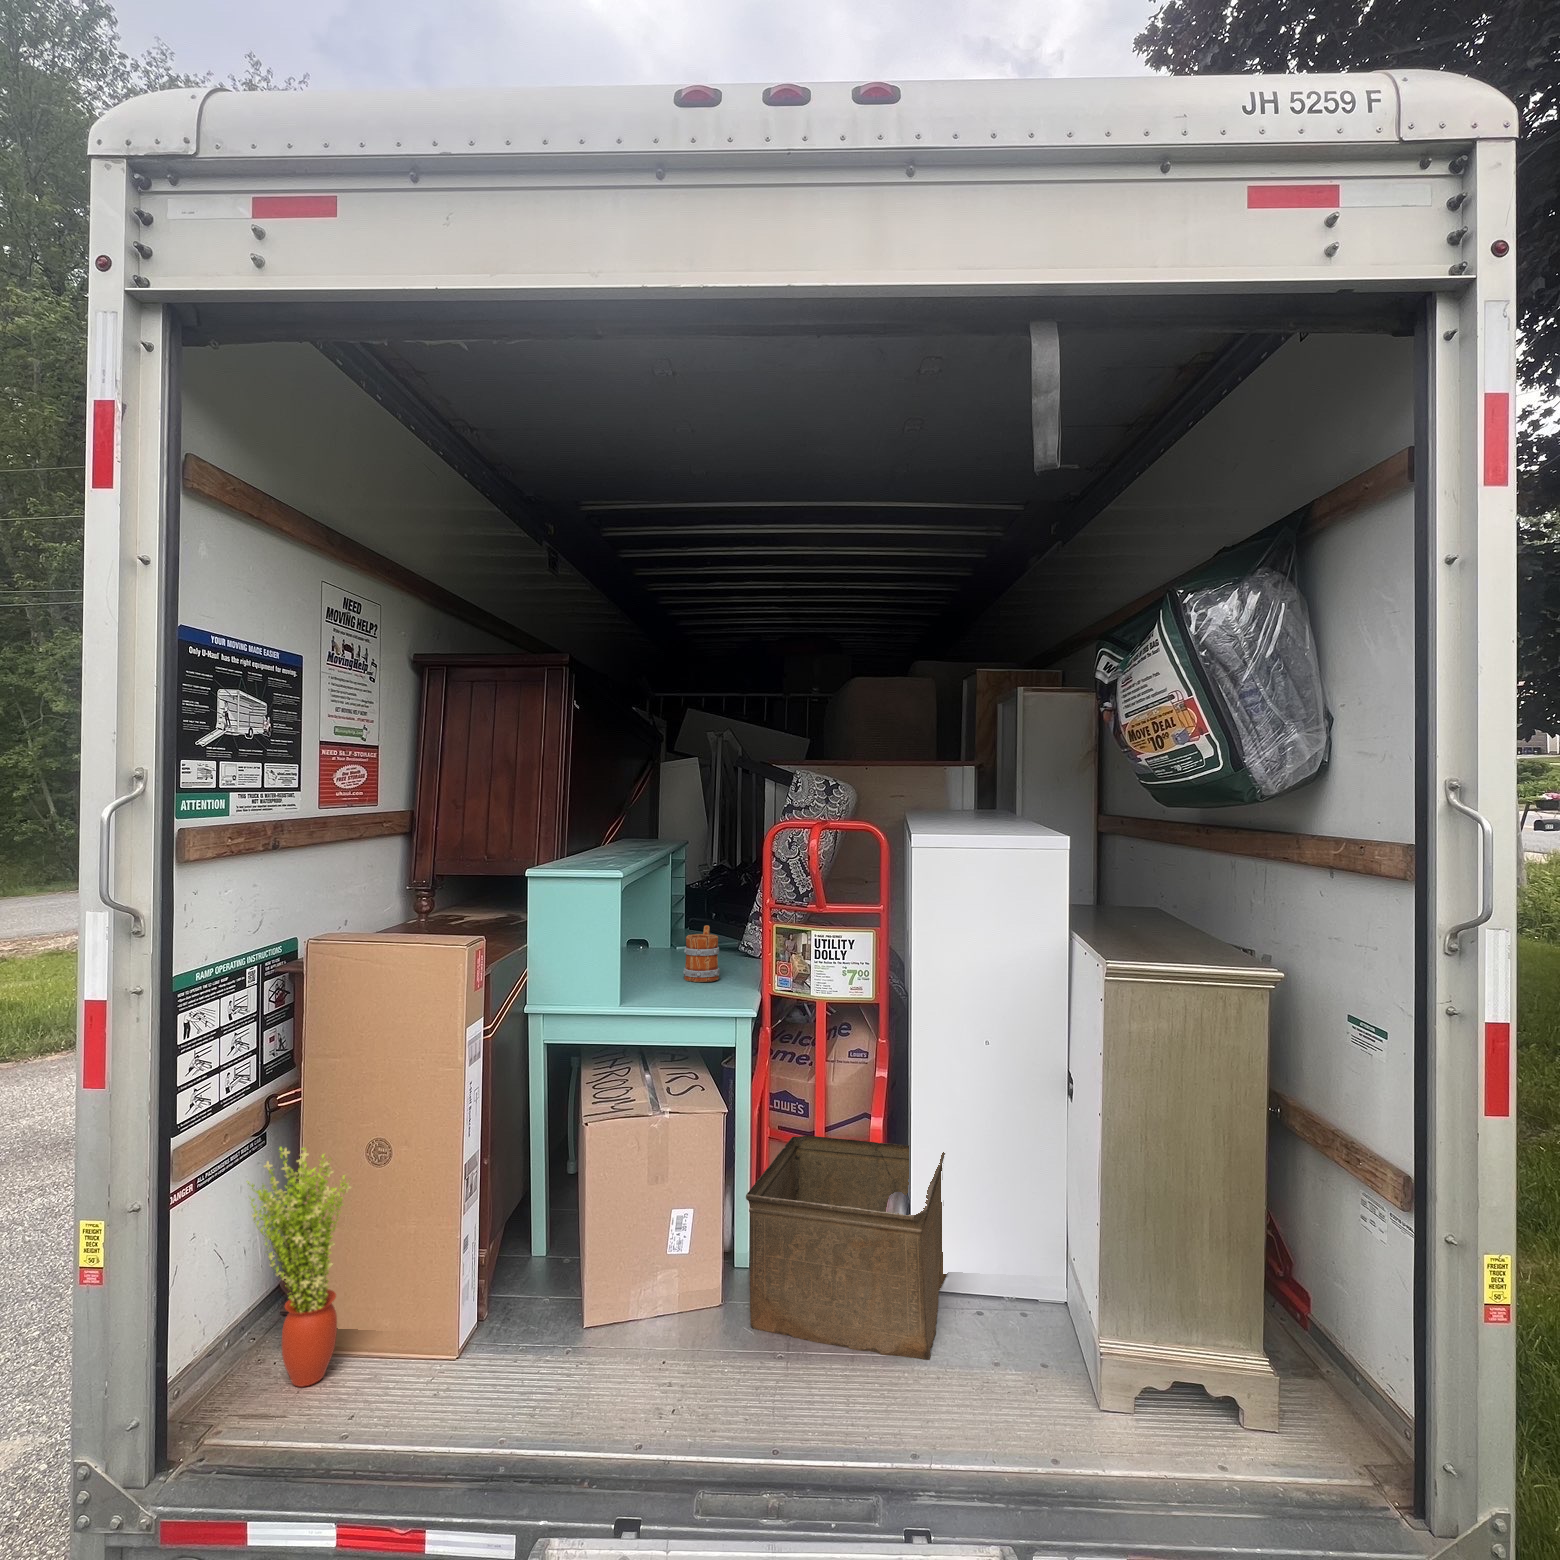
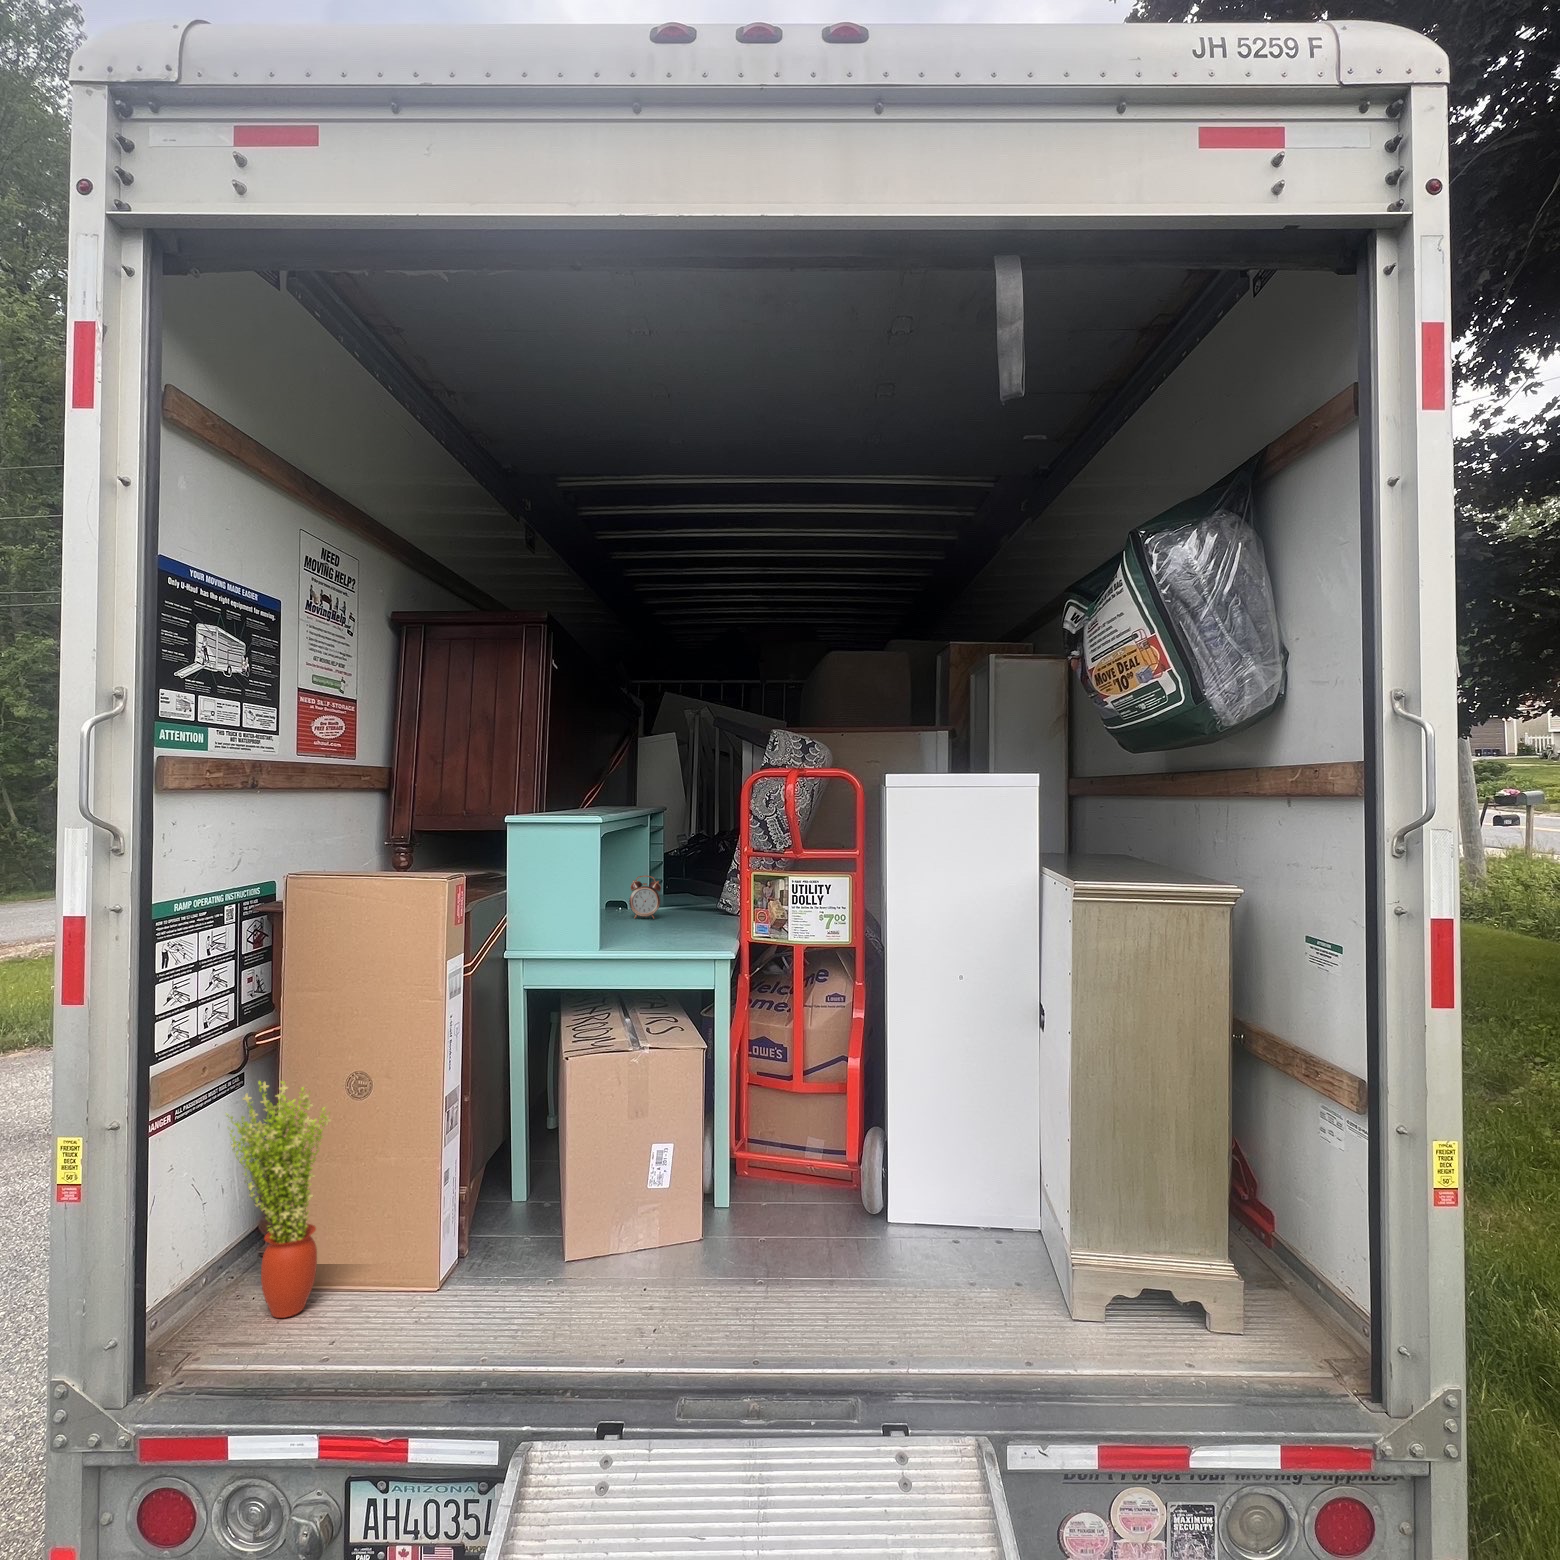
alarm clock: none [652,912,684,956] -> present [629,876,661,919]
mug: present [683,925,720,982] -> none [661,882,697,936]
storage bin: present [746,1136,947,1360] -> none [725,1081,925,1288]

